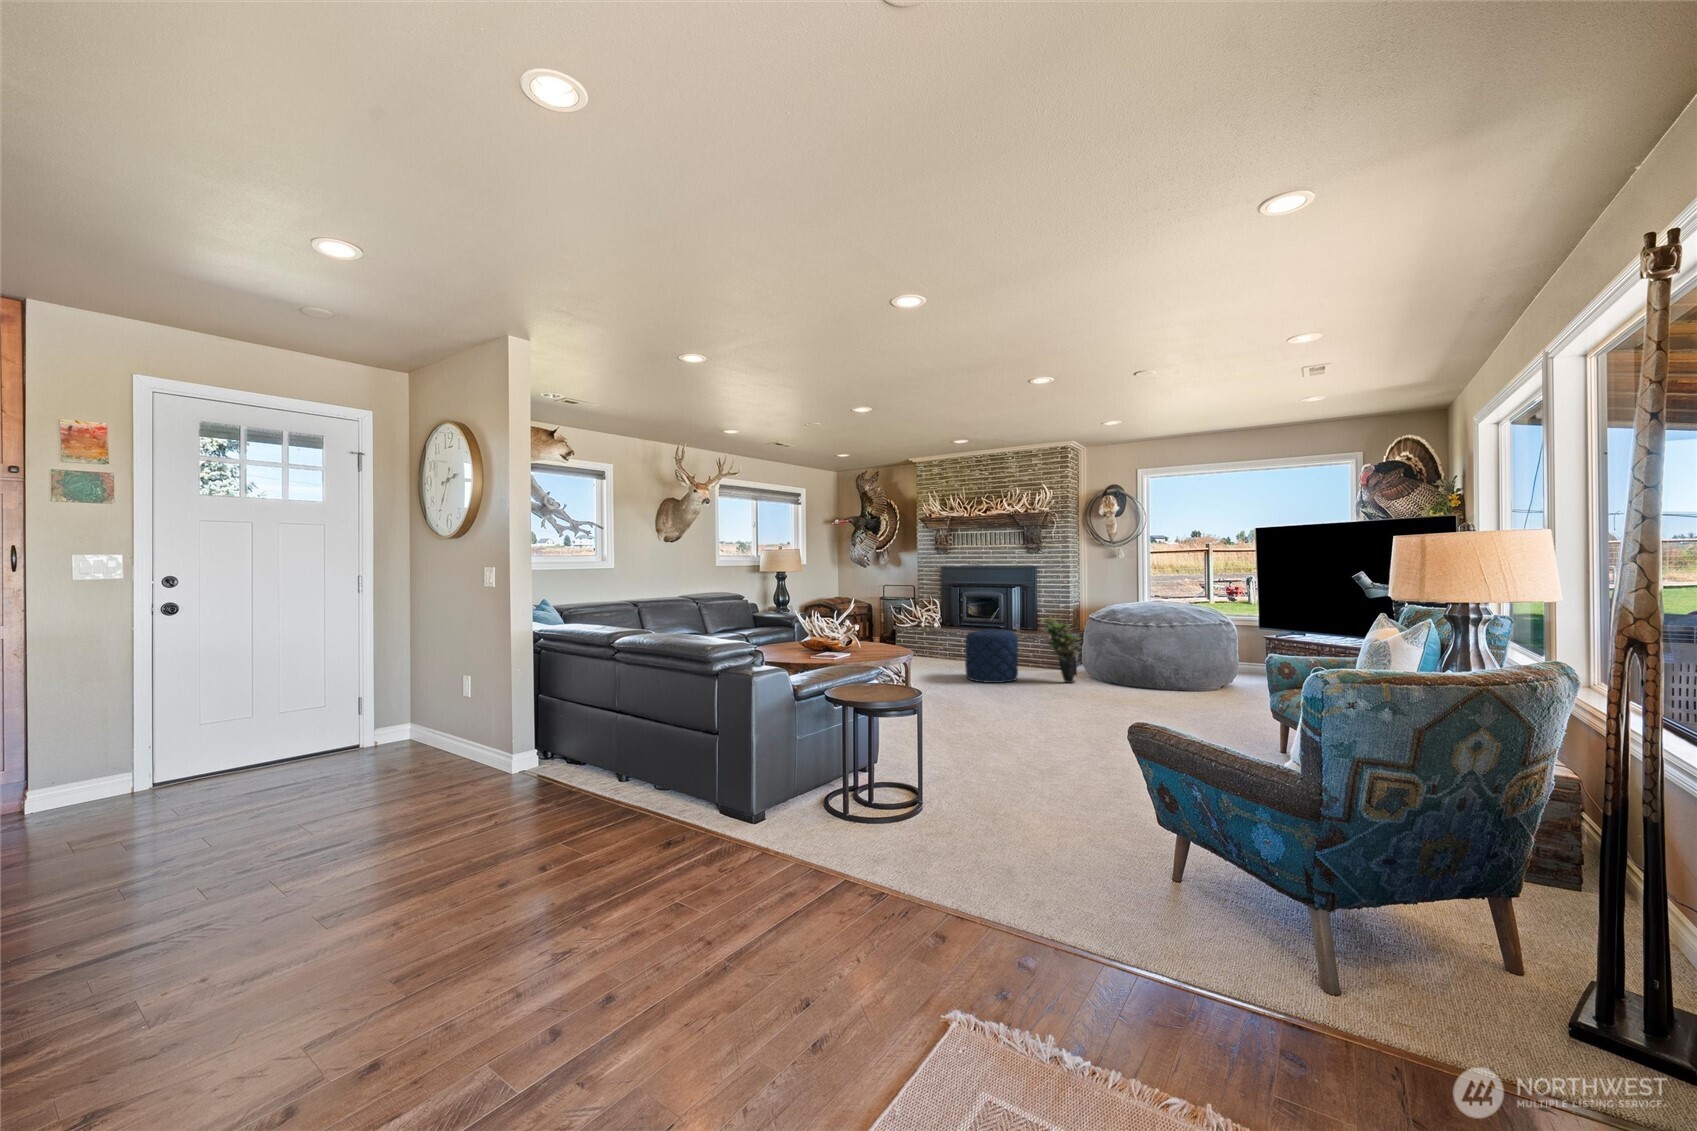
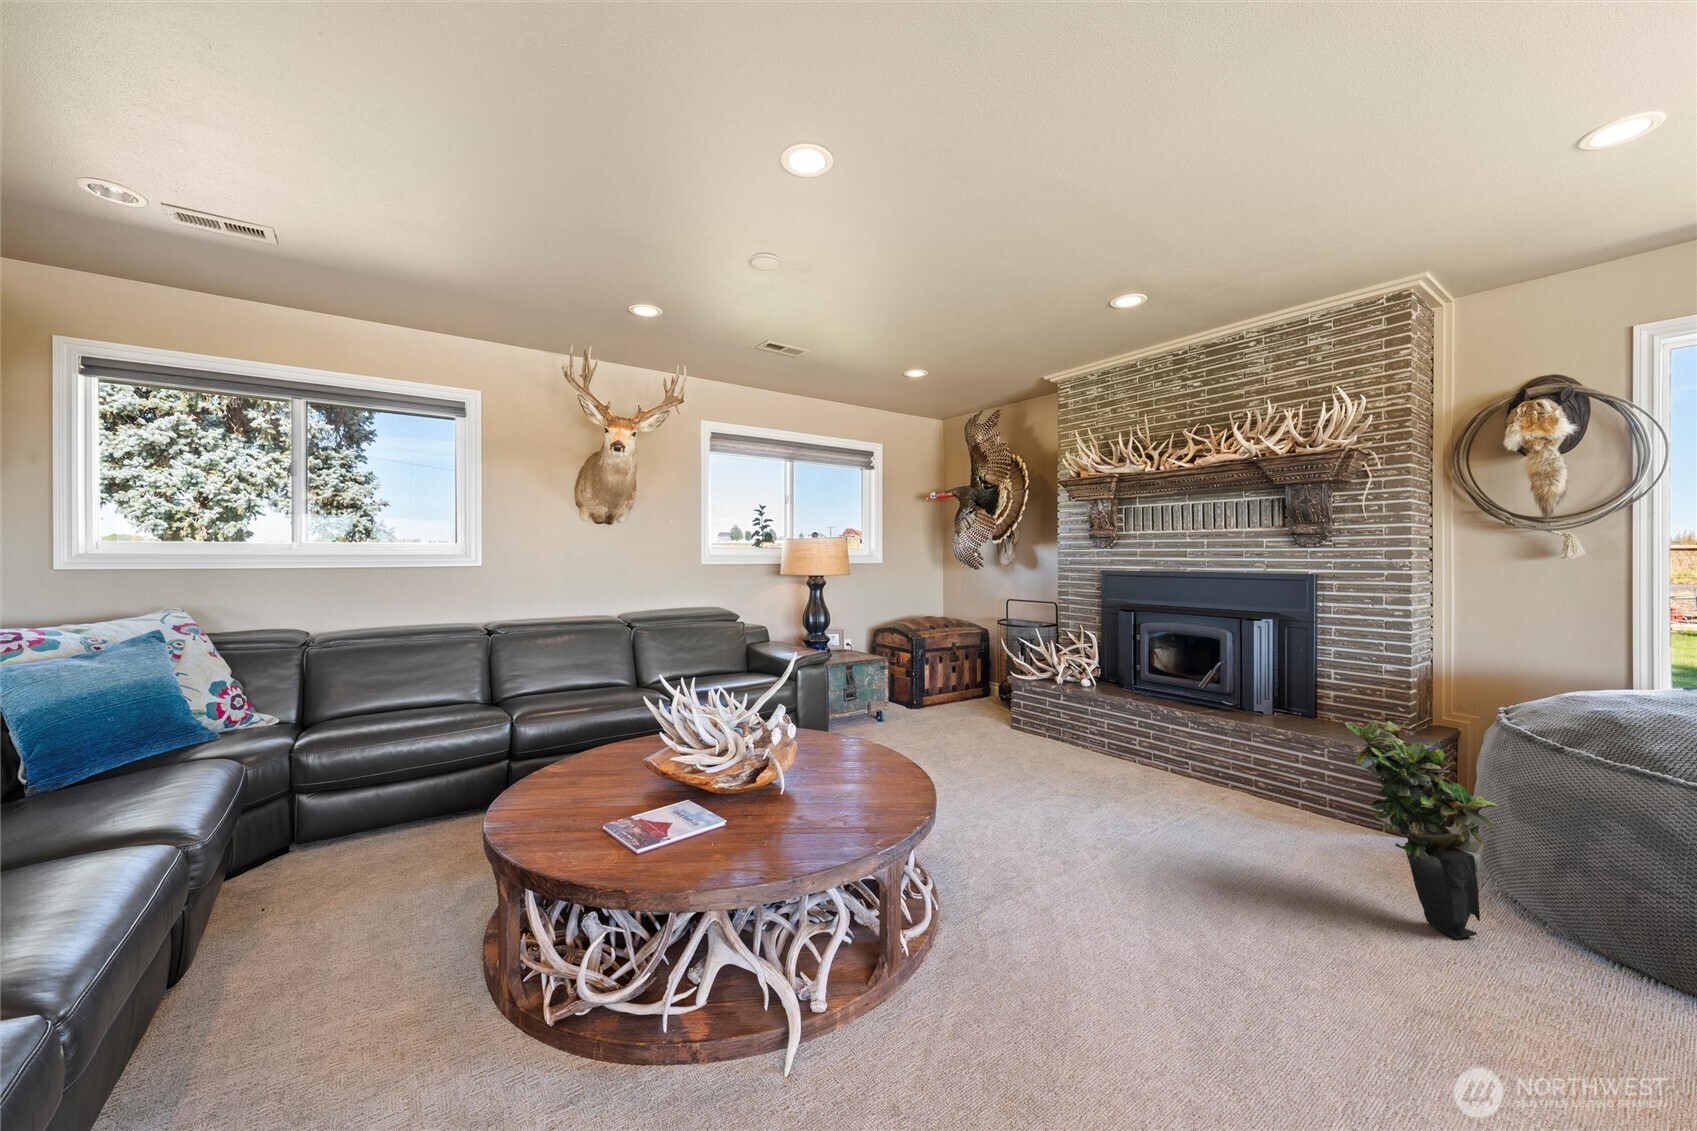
pouf: present [965,629,1018,683] -> none [1118,732,1270,898]

